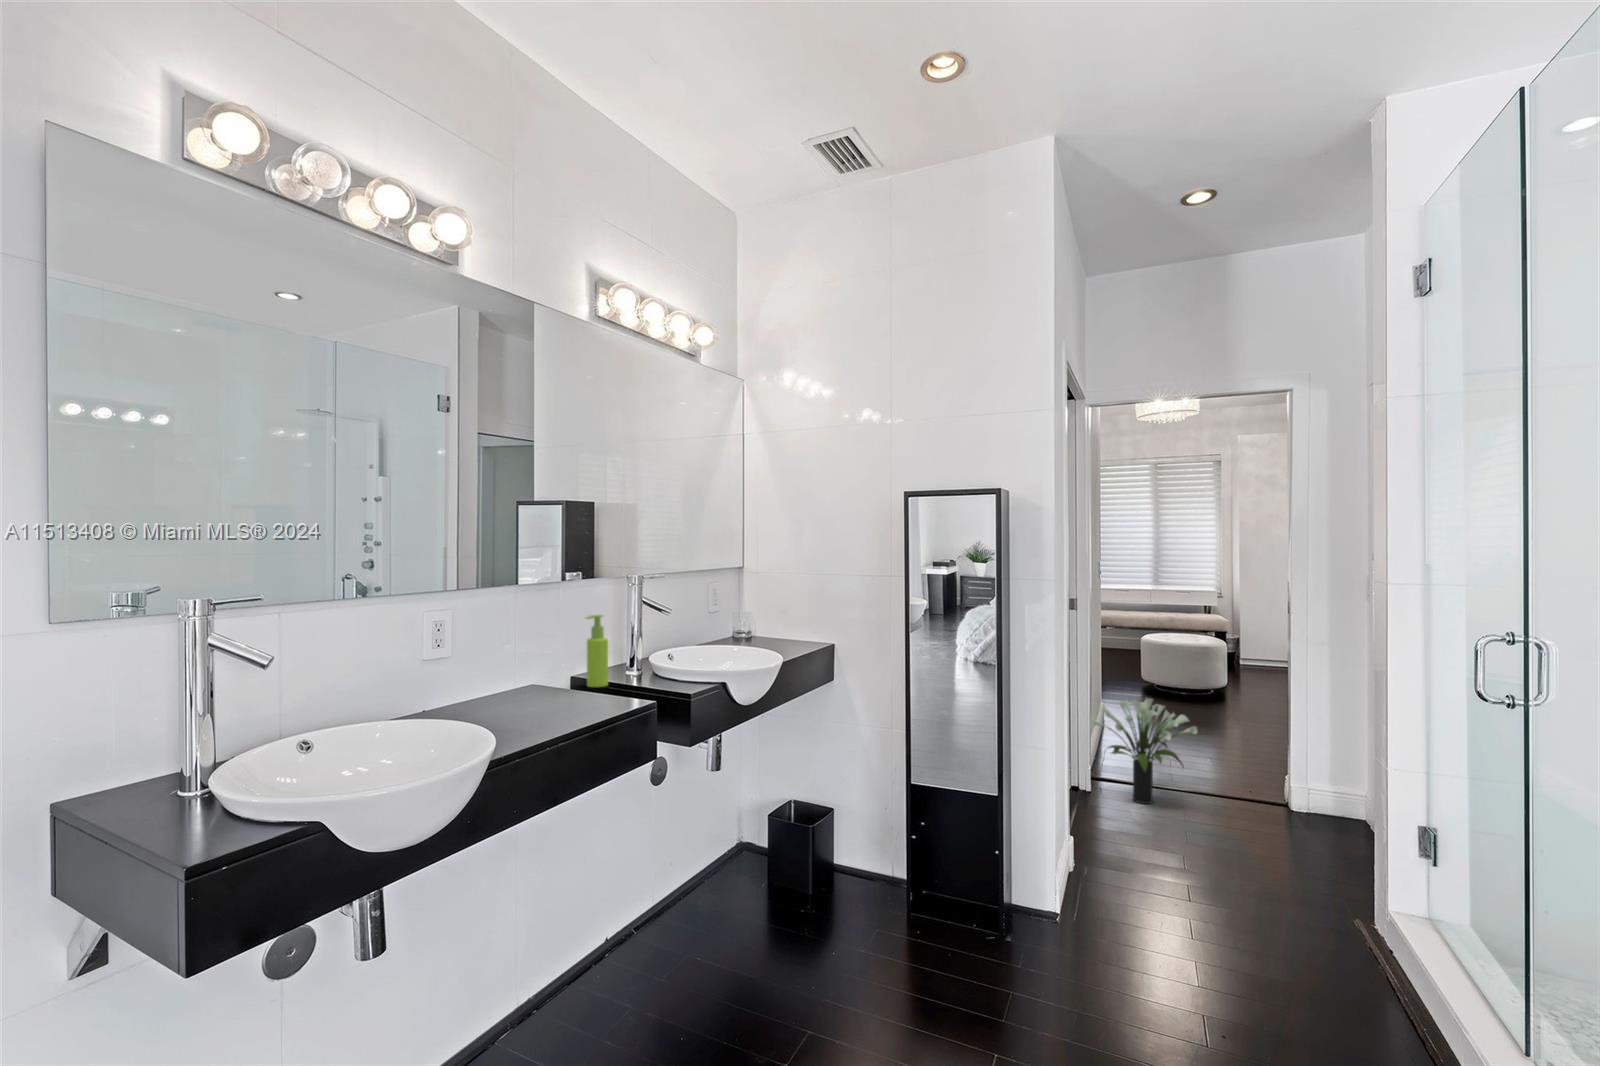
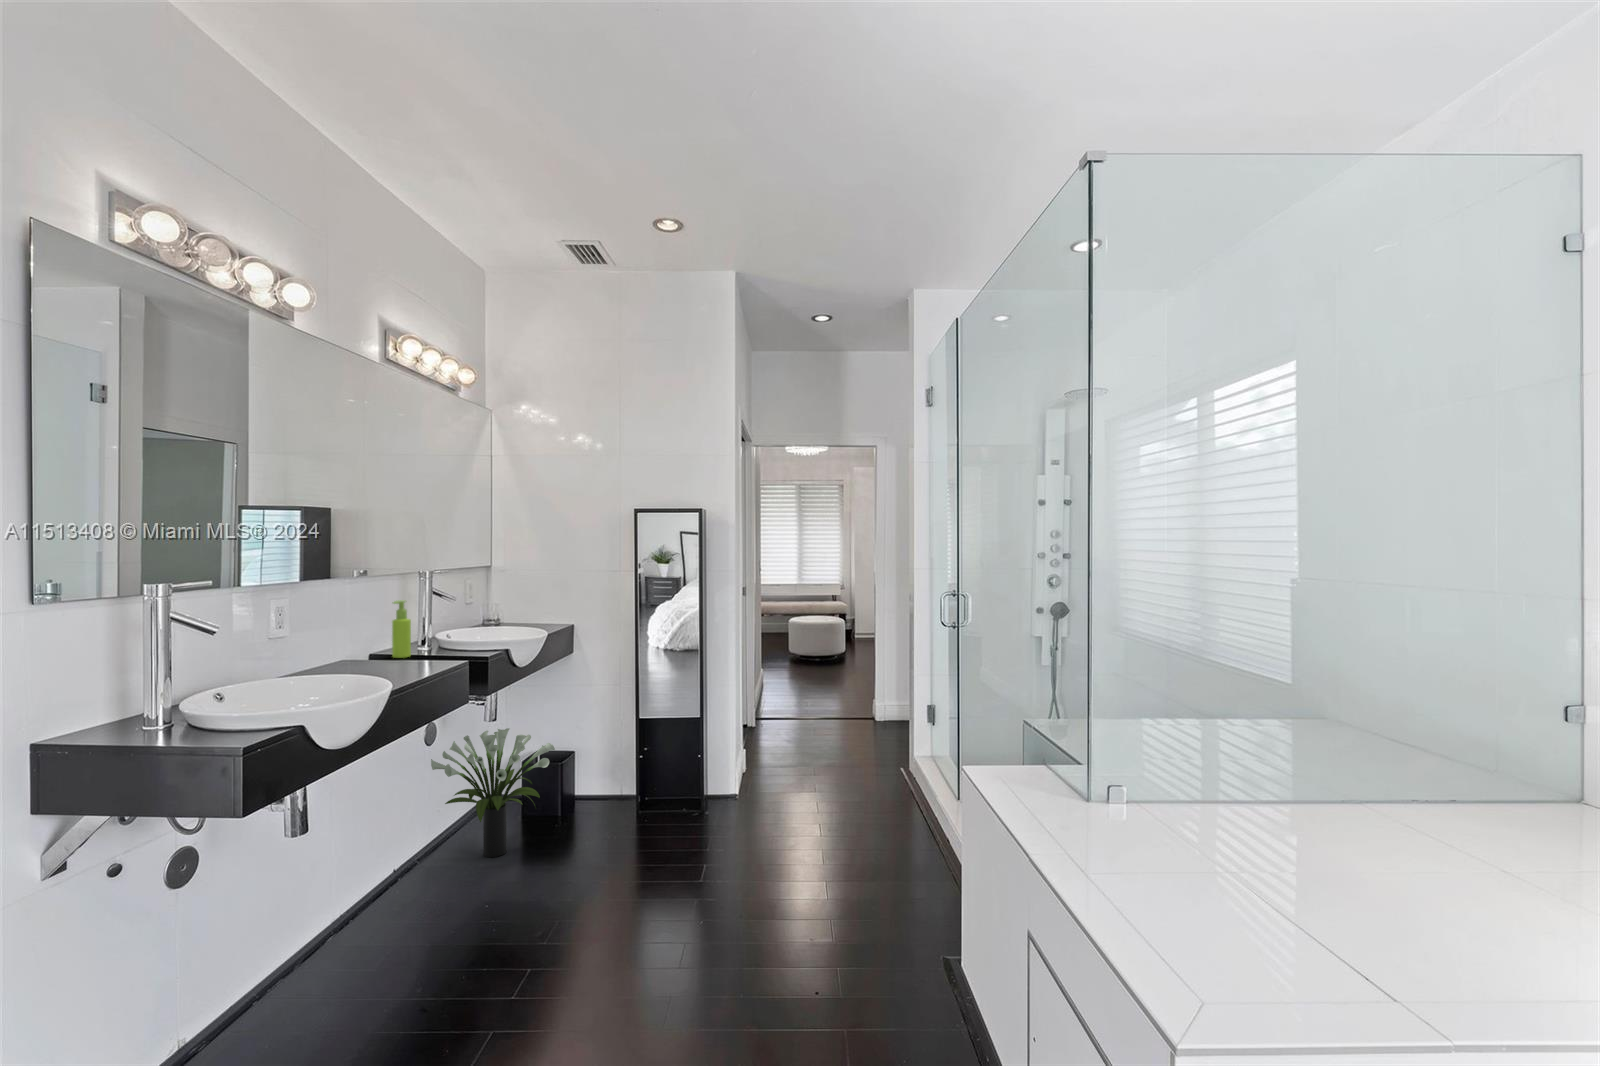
potted plant: present [1090,698,1197,804] -> present [431,728,555,857]

